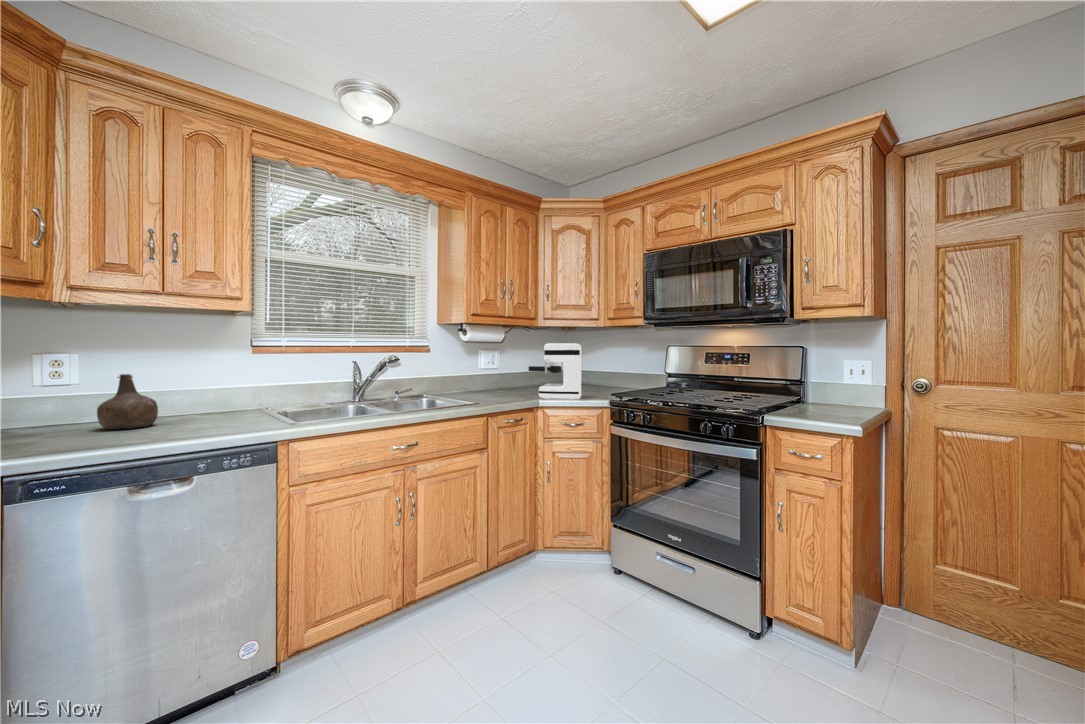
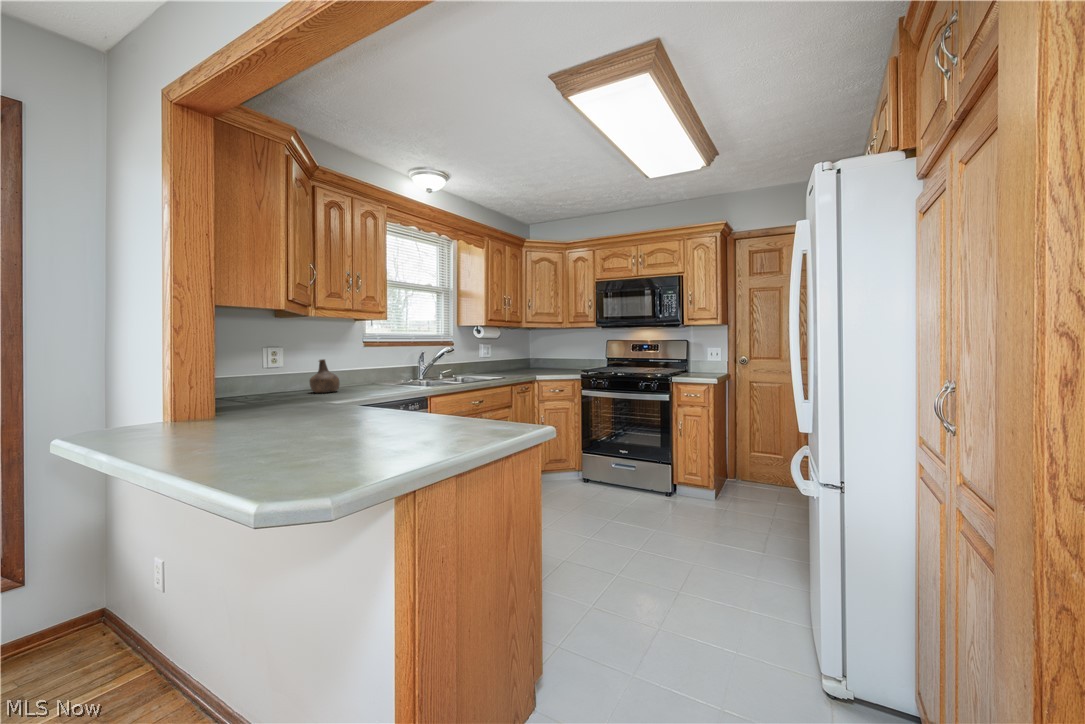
coffee maker: present [529,343,581,400] -> none [523,339,560,376]

